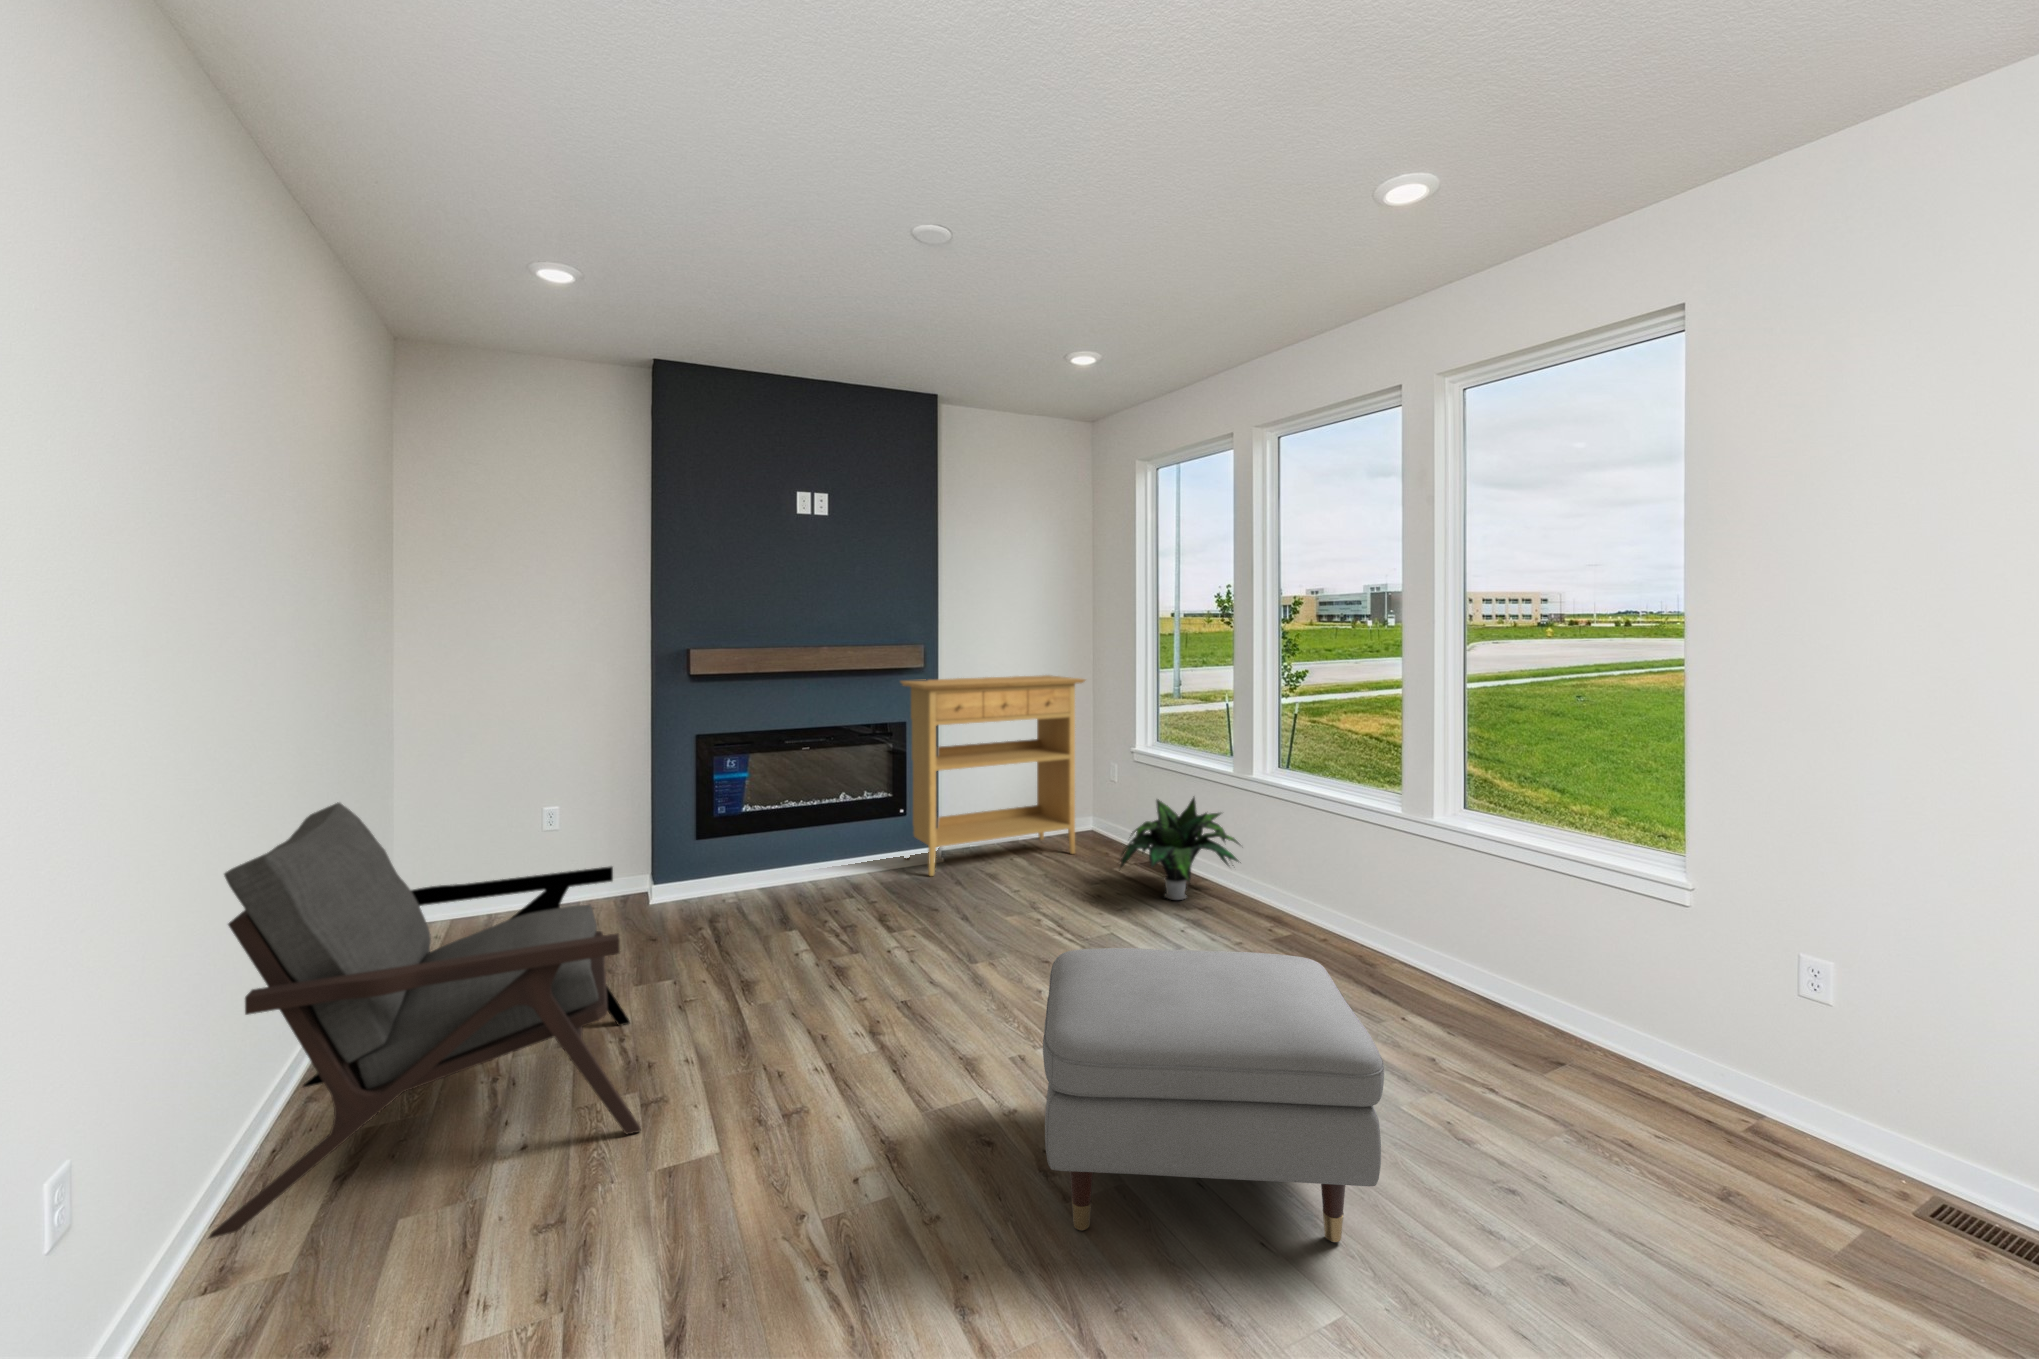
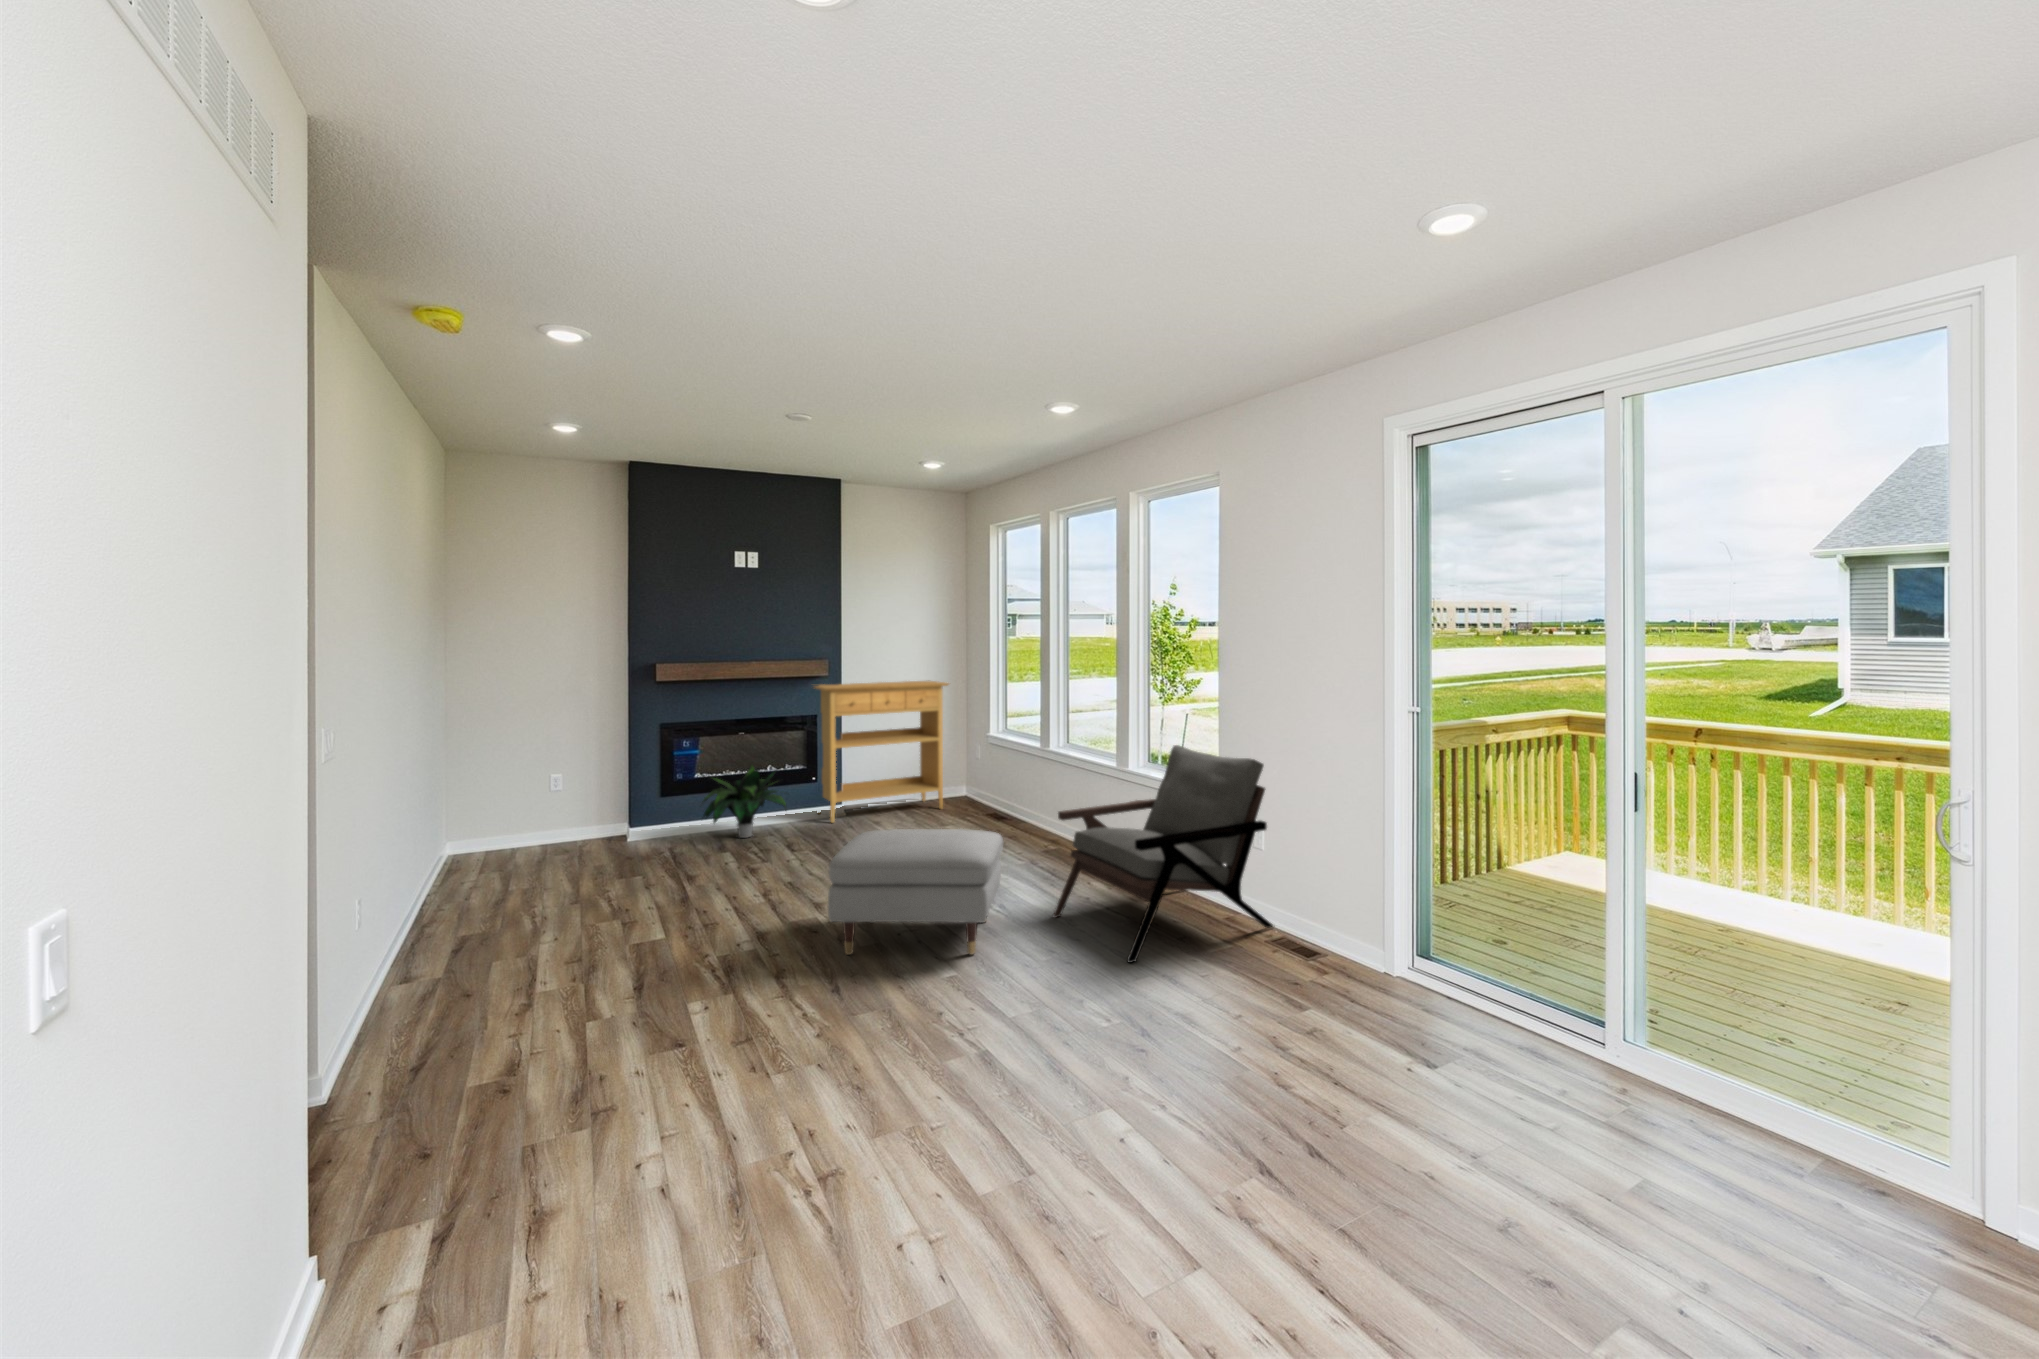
potted plant: present [1120,798,1240,900] -> present [702,764,786,838]
armchair: present [209,802,641,1239] -> present [1053,745,1273,963]

